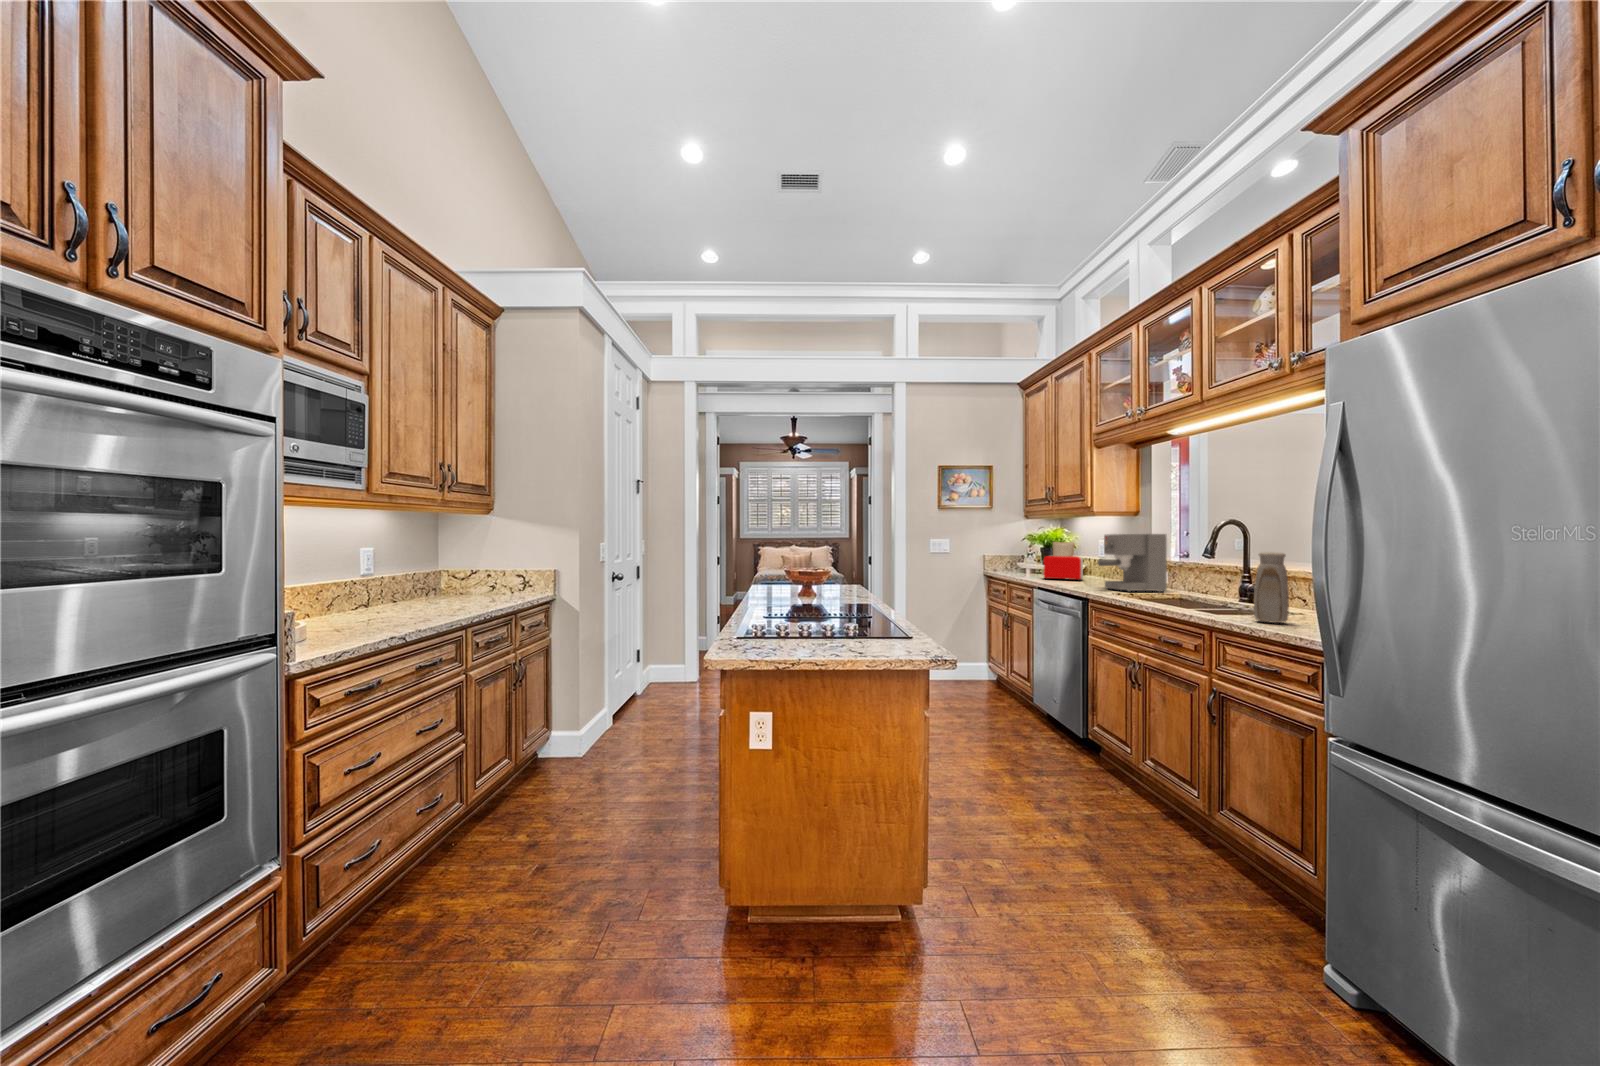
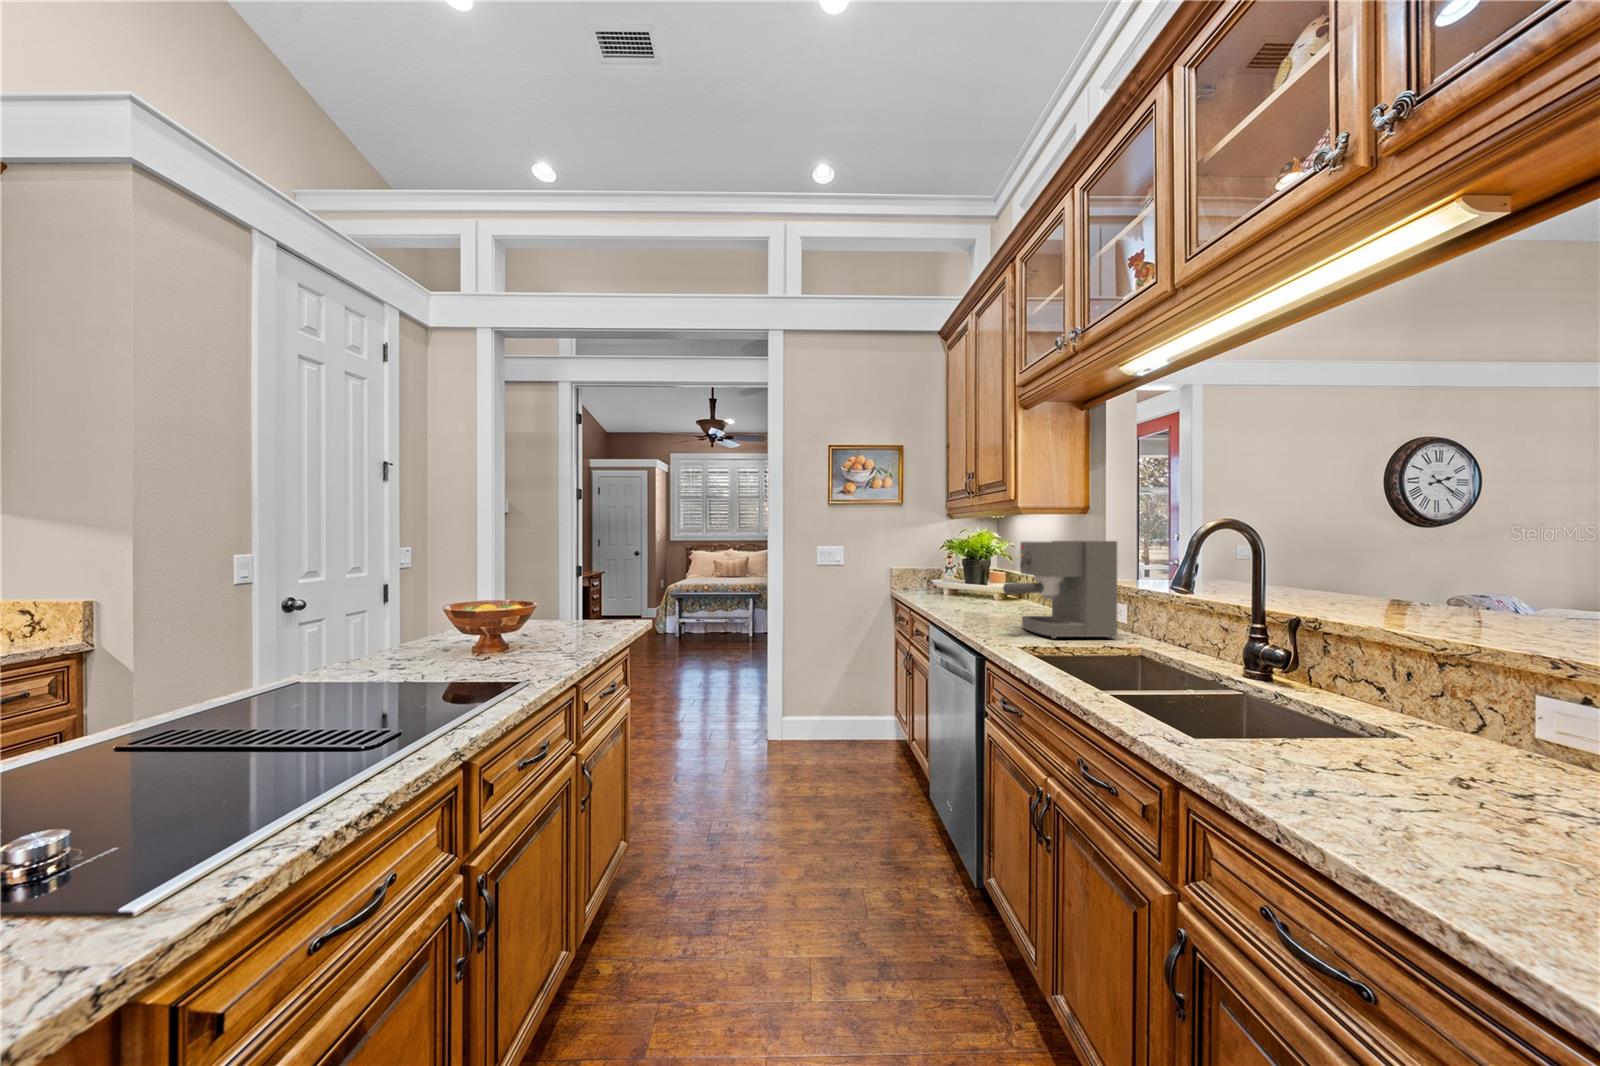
toaster: present [1042,542,1083,580] -> none [949,550,1008,609]
vase: present [1254,552,1289,623] -> none [1282,597,1379,791]

